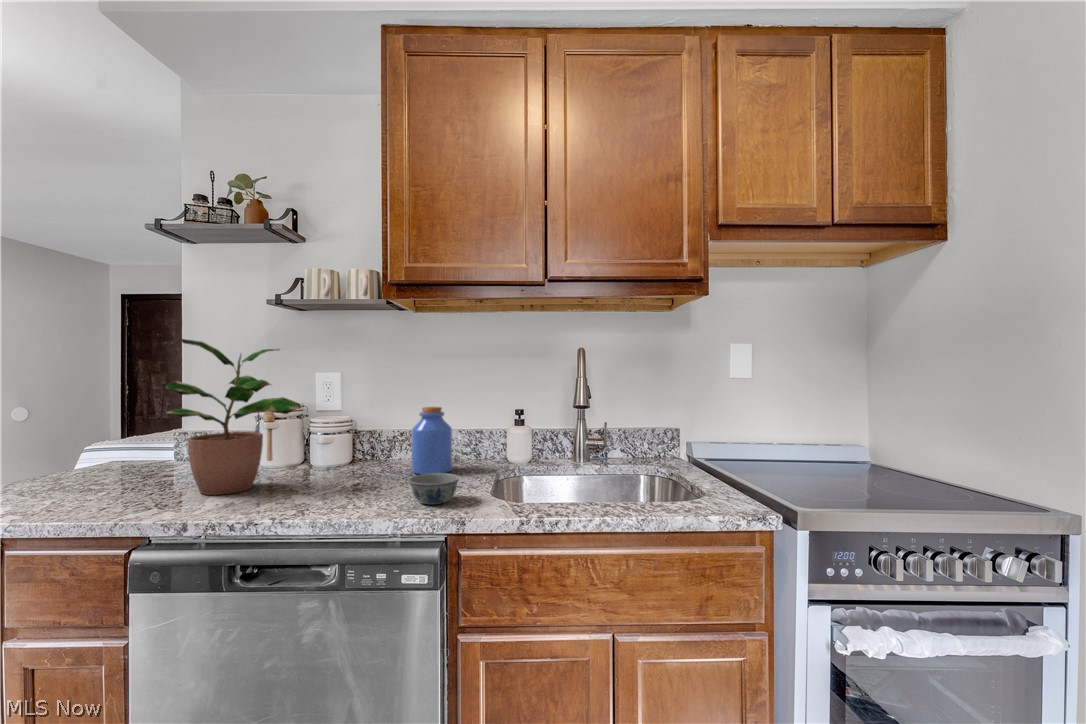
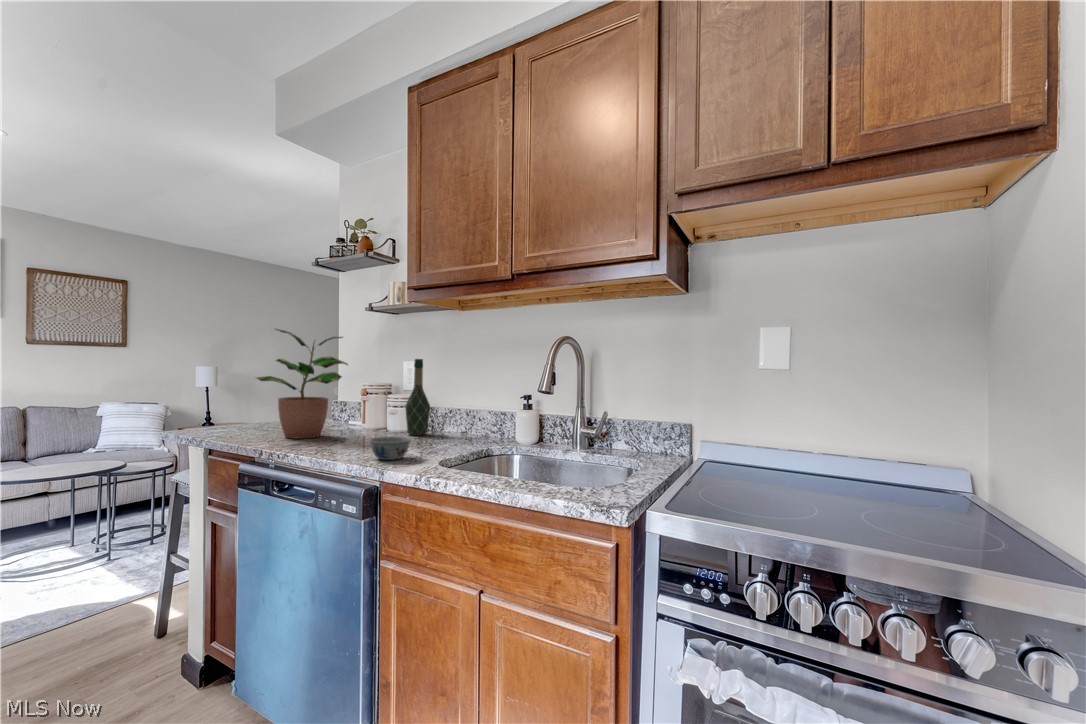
wine bottle: none [355,375,386,469] -> present [405,359,430,435]
jar: present [411,407,452,474] -> none [430,387,466,444]

